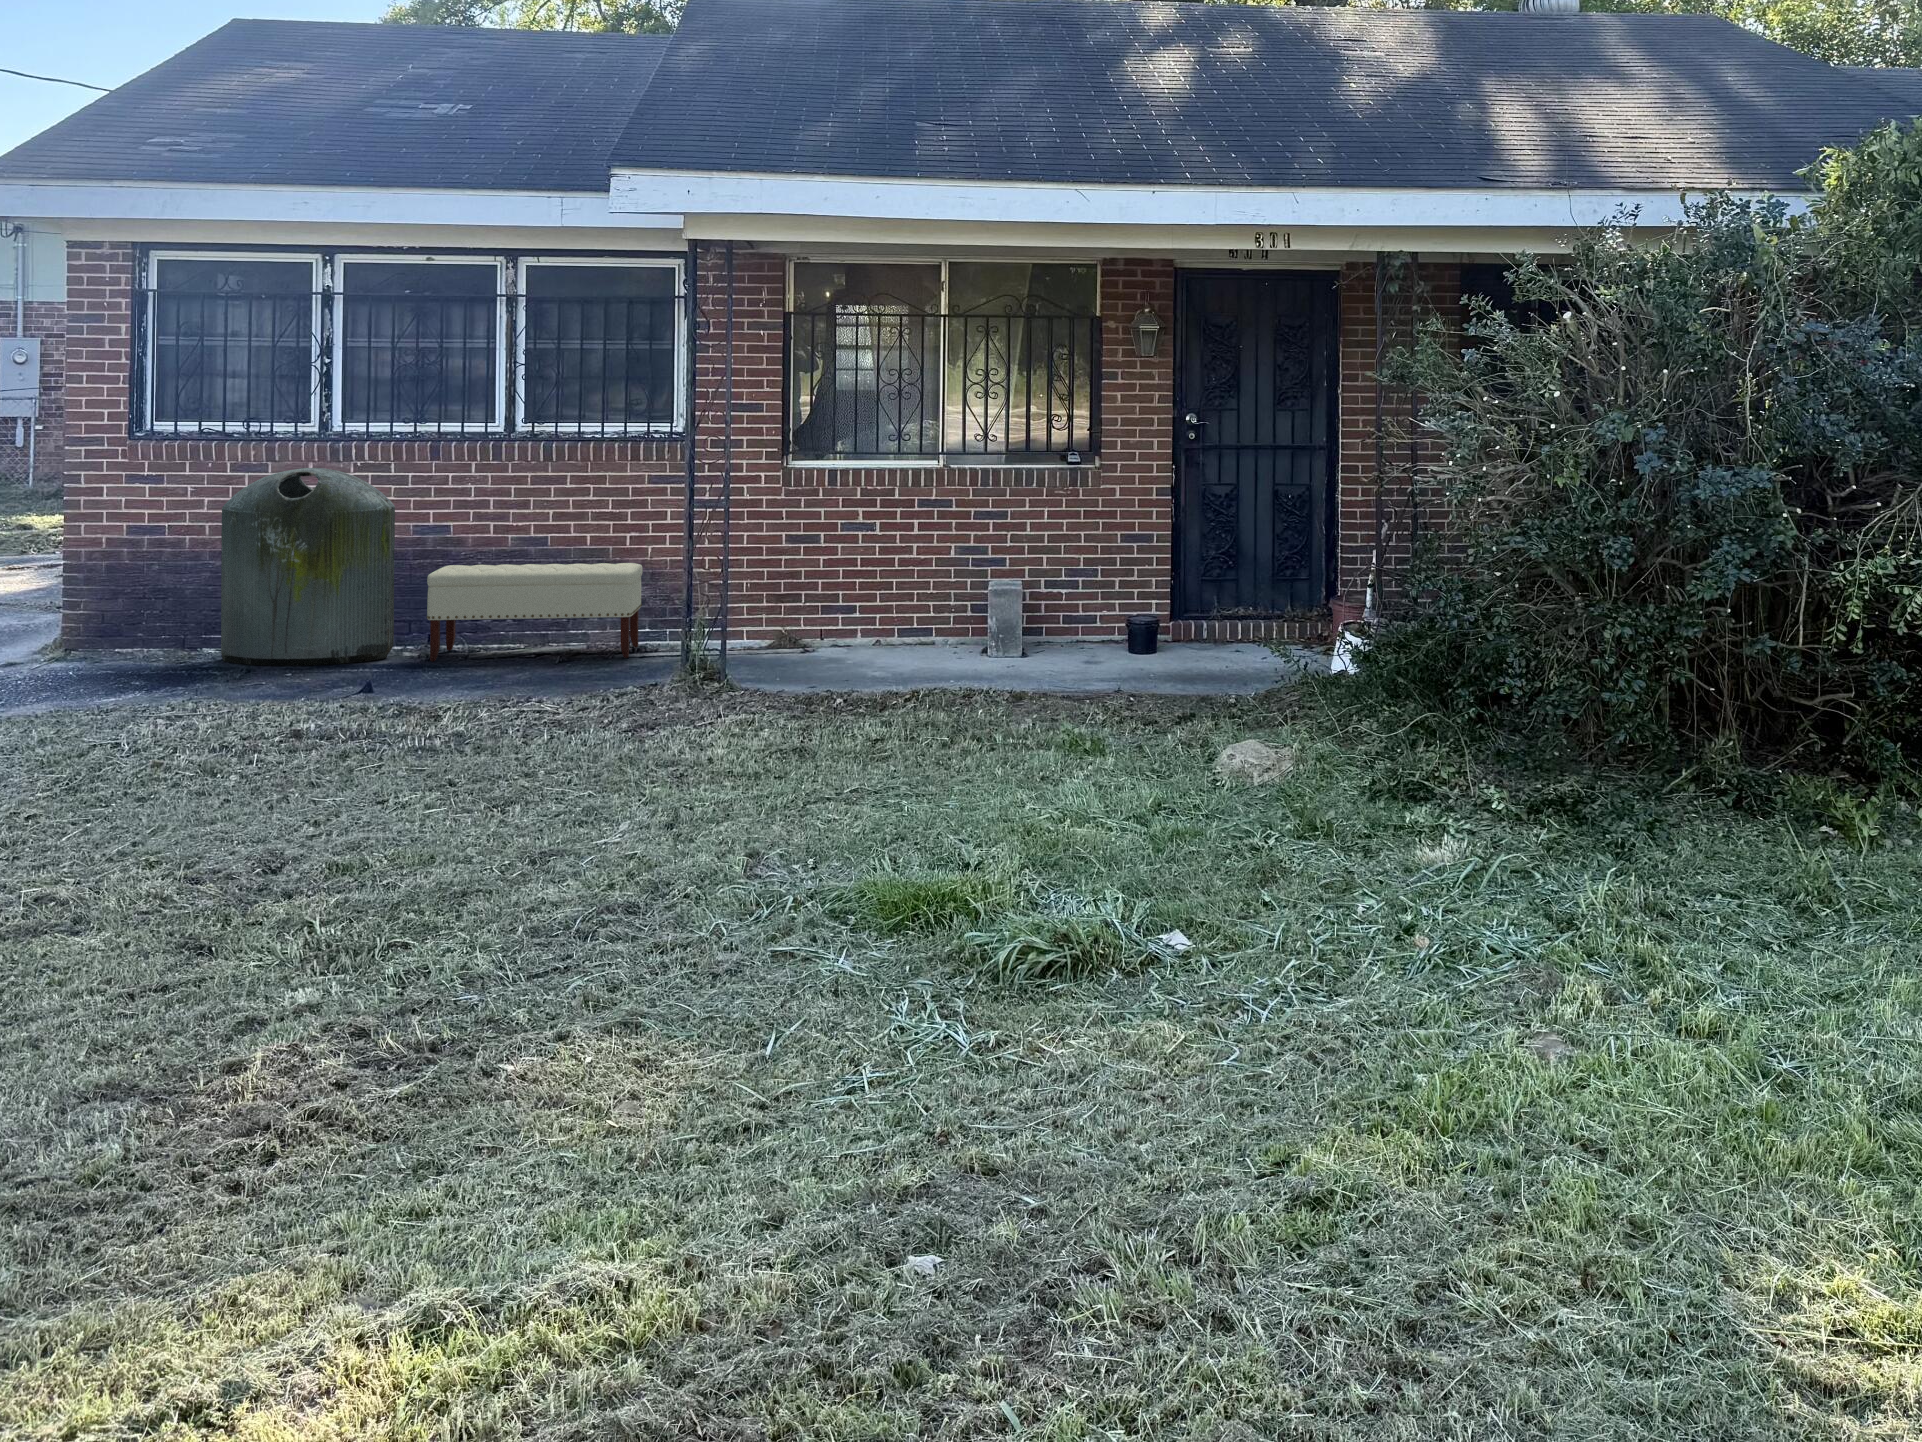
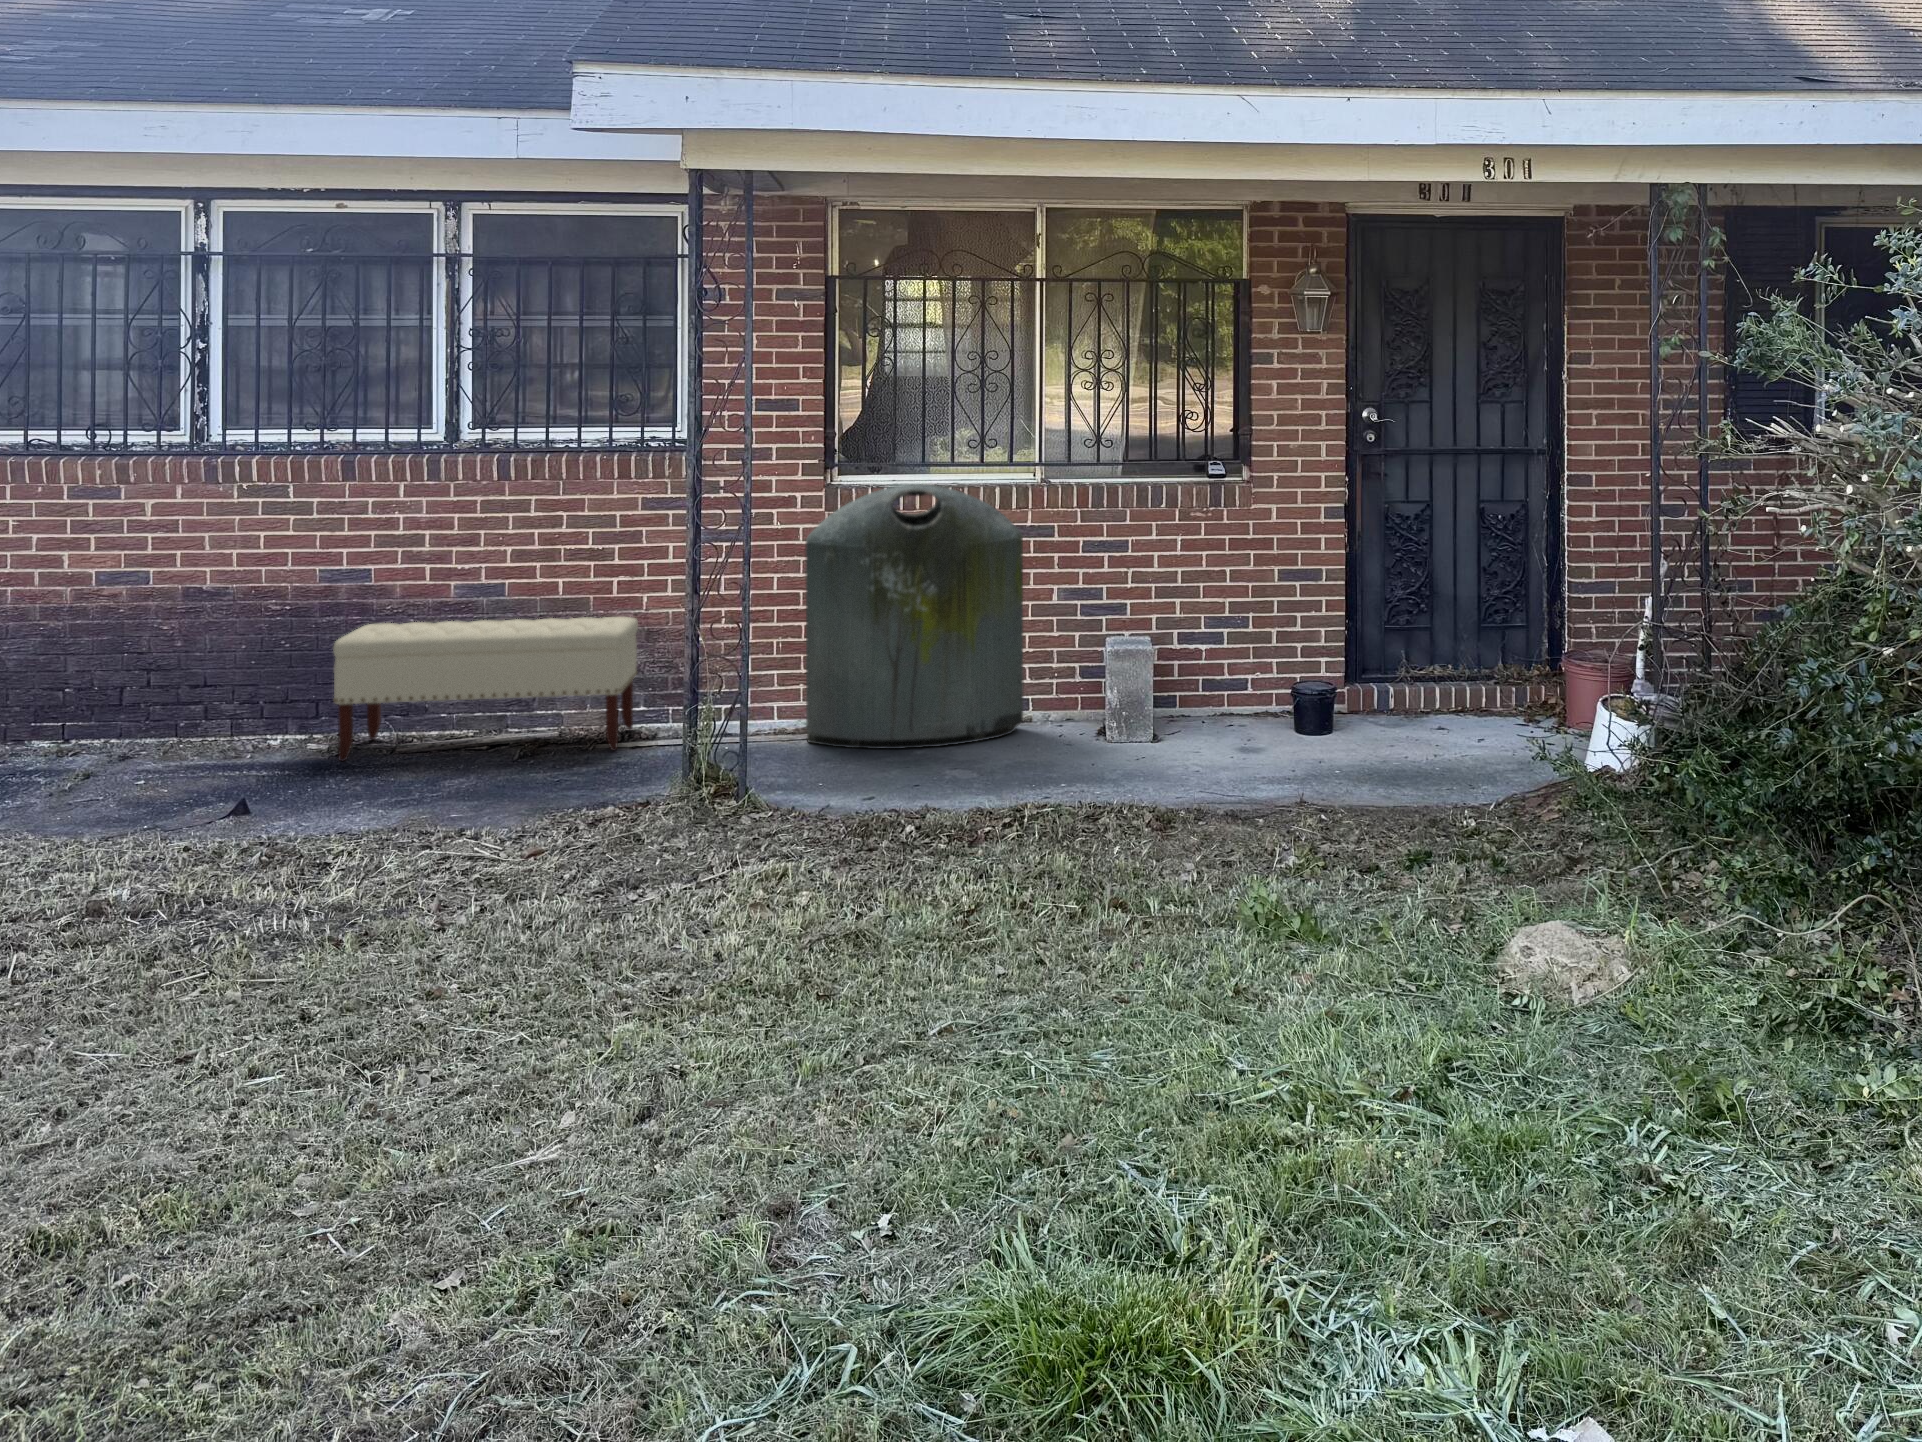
trash can: present [221,468,395,666] -> present [805,484,1023,749]

